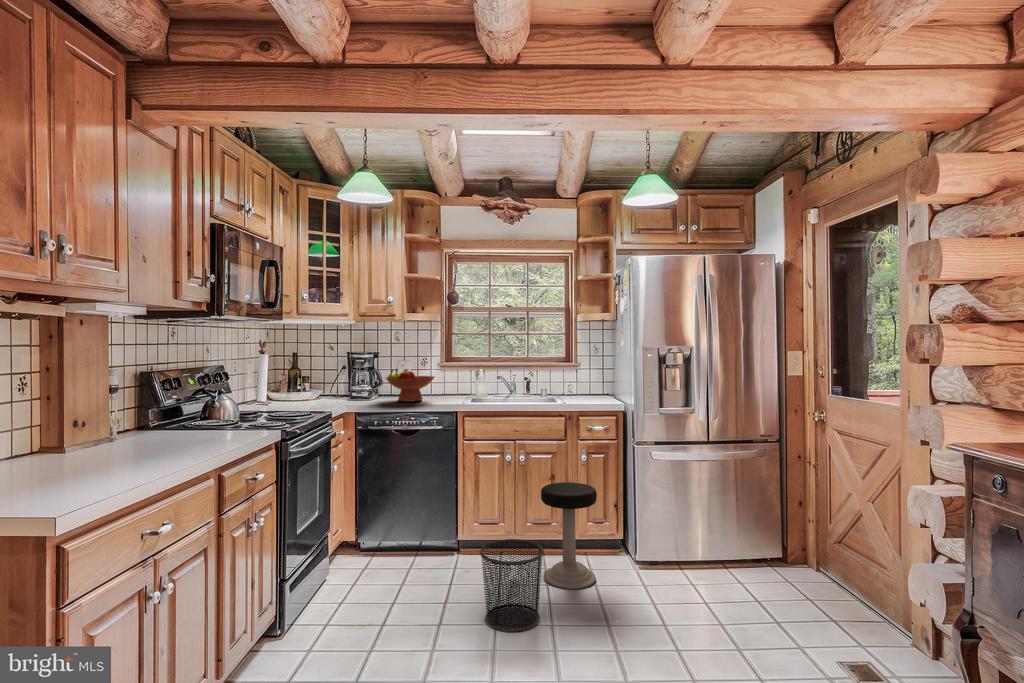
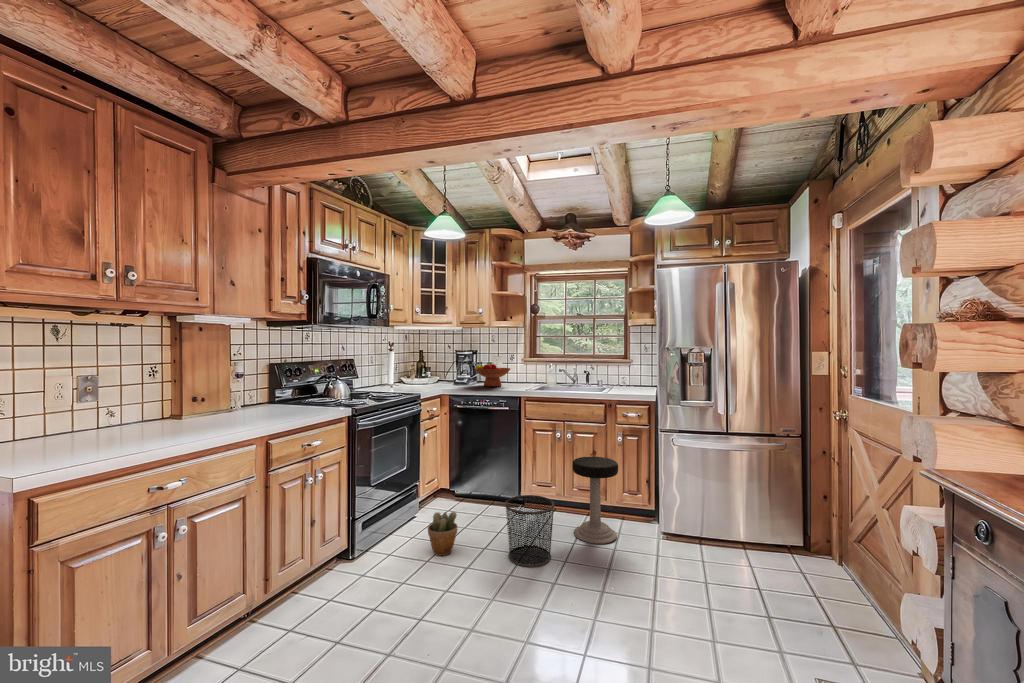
potted plant: none [375,576,417,639] -> present [428,512,458,556]

